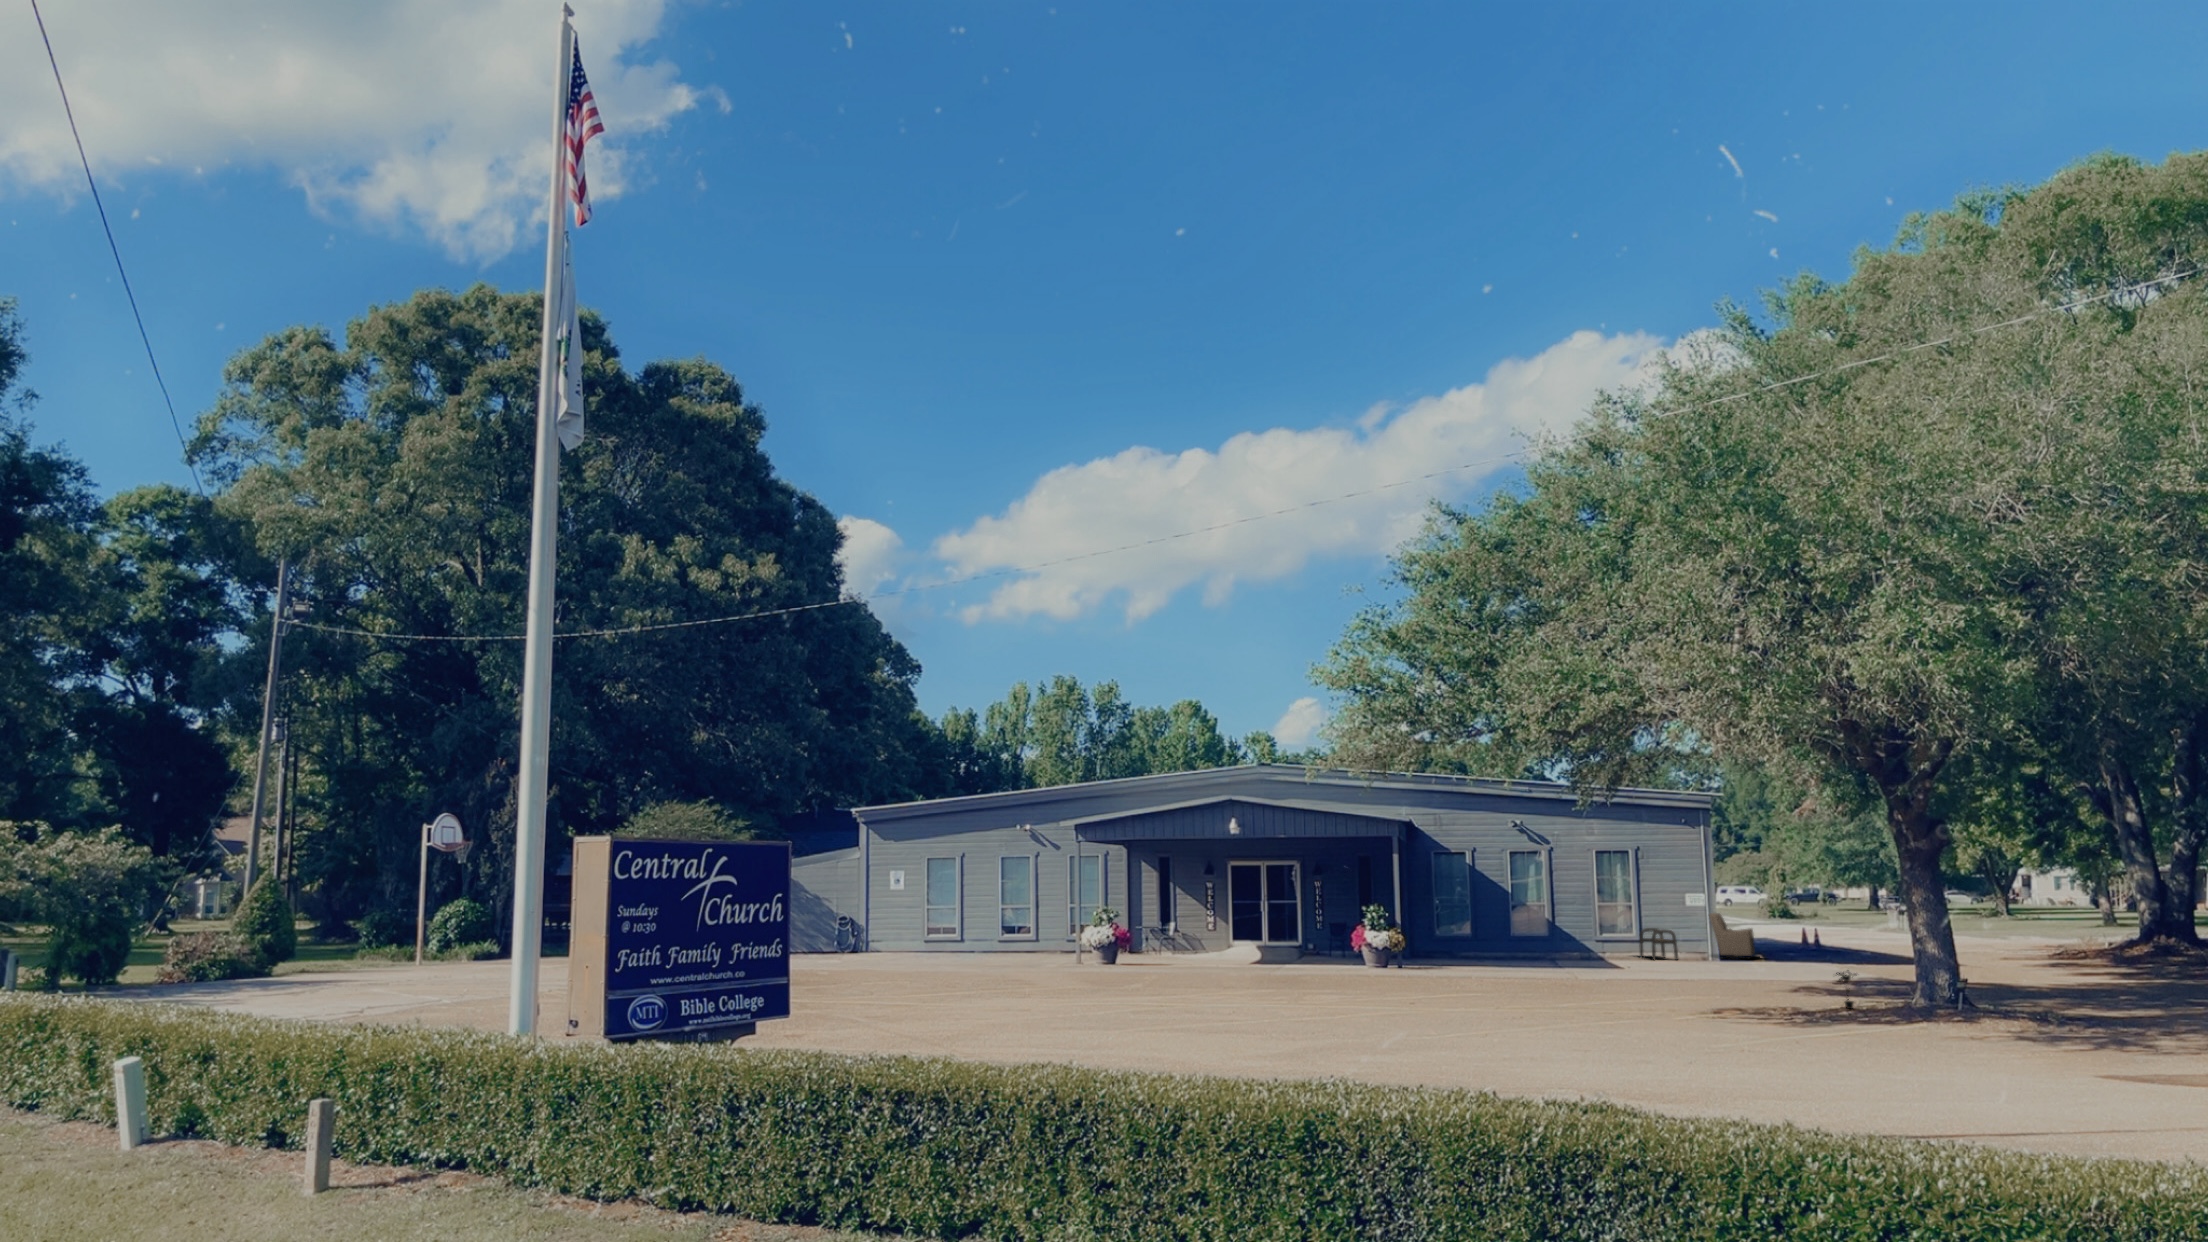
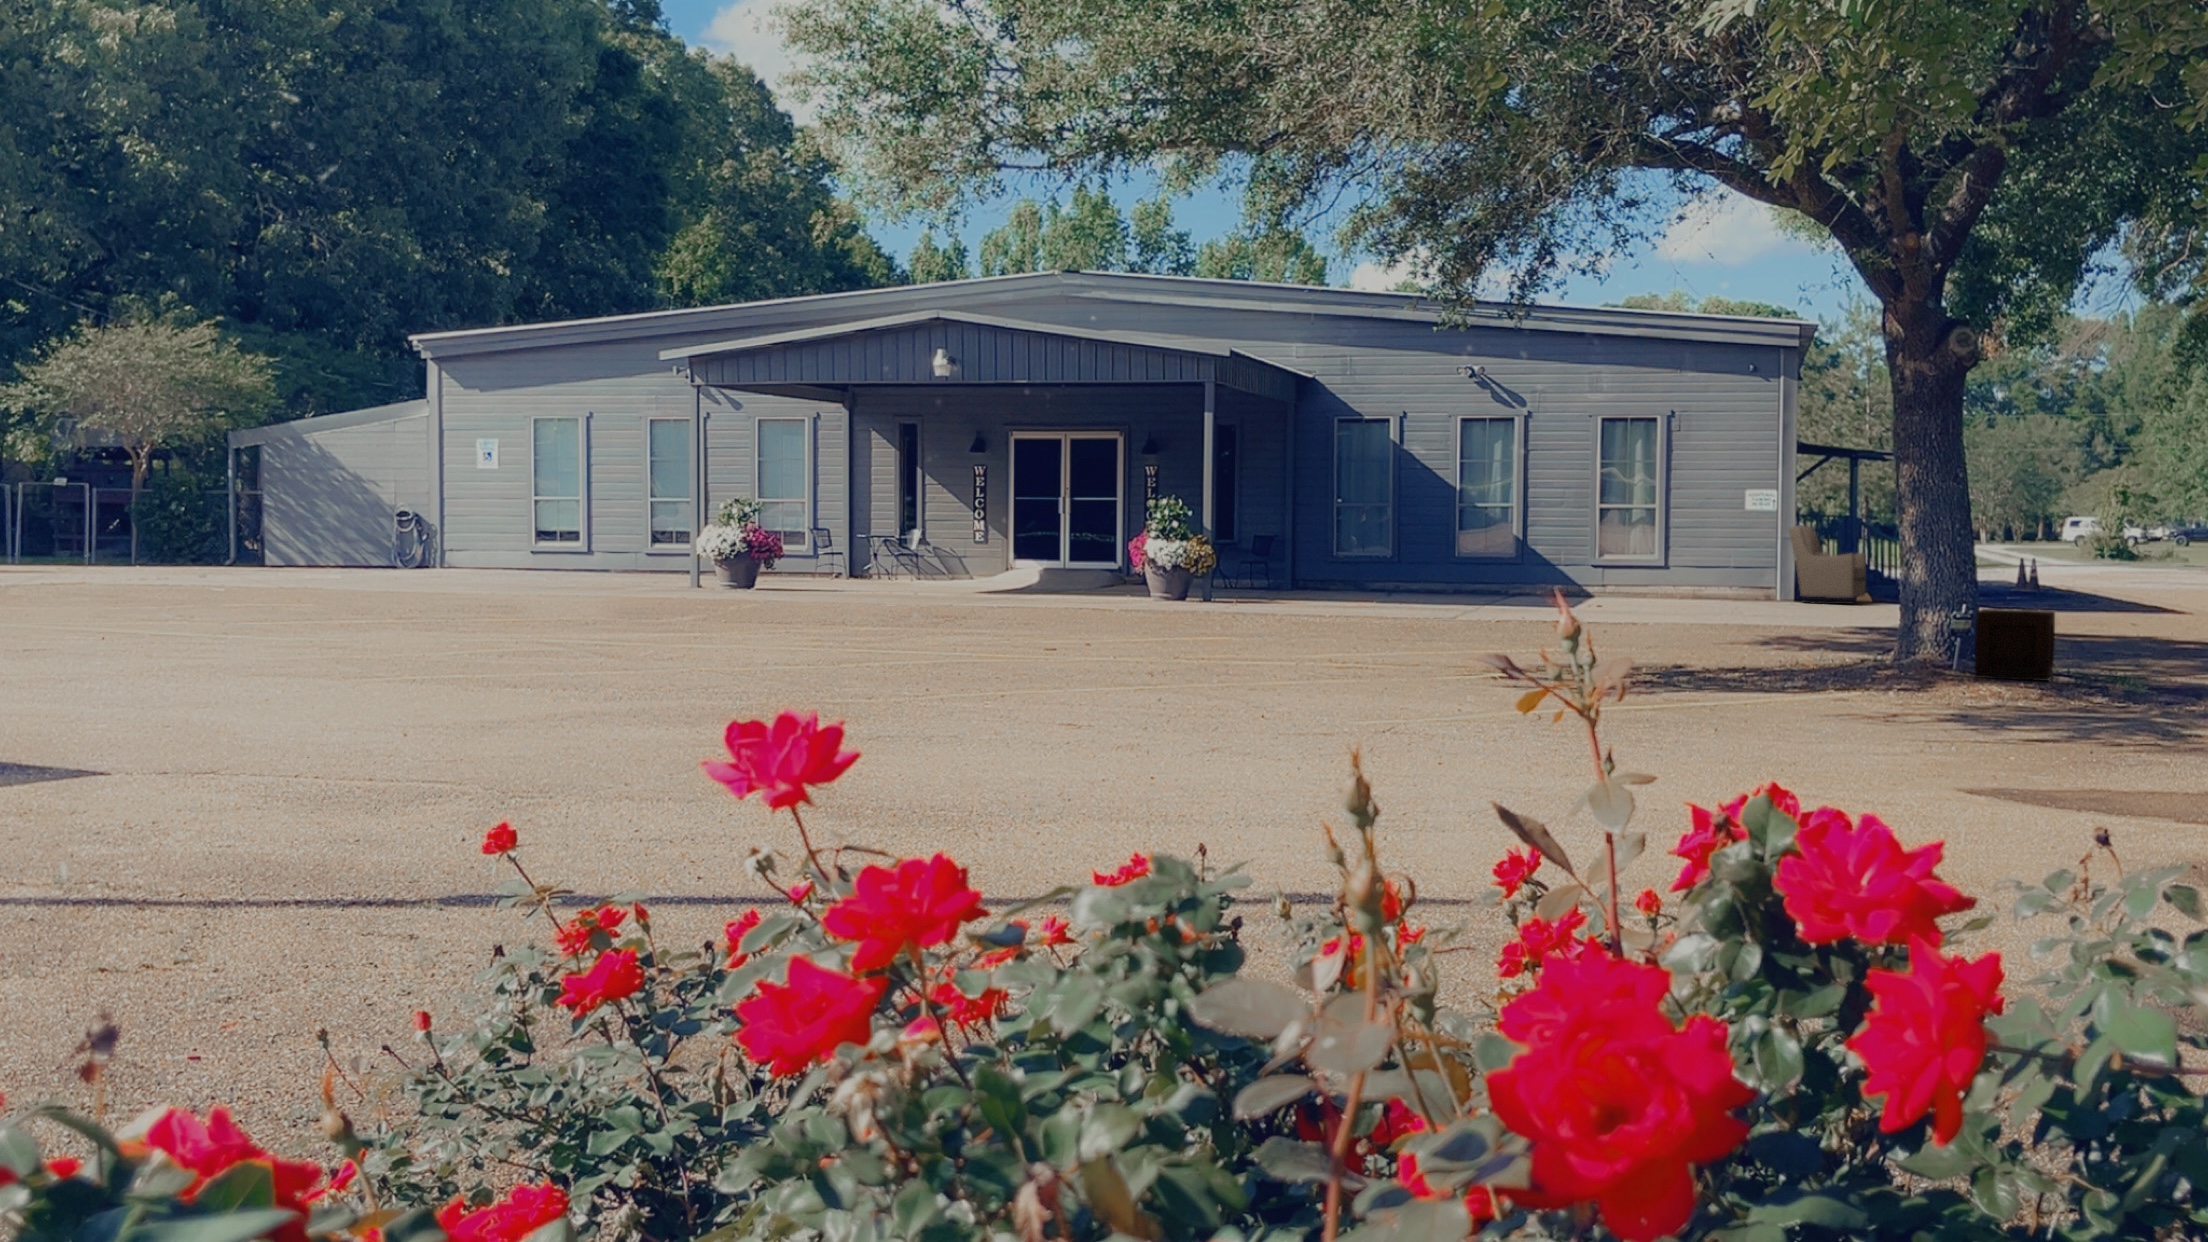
bench: present [1639,928,1678,960] -> none [1665,549,1723,602]
potted plant: present [1836,970,1856,1009] -> none [1846,592,1901,670]
wooden crate: none [1899,976,1941,1013] -> present [1975,609,2055,681]

